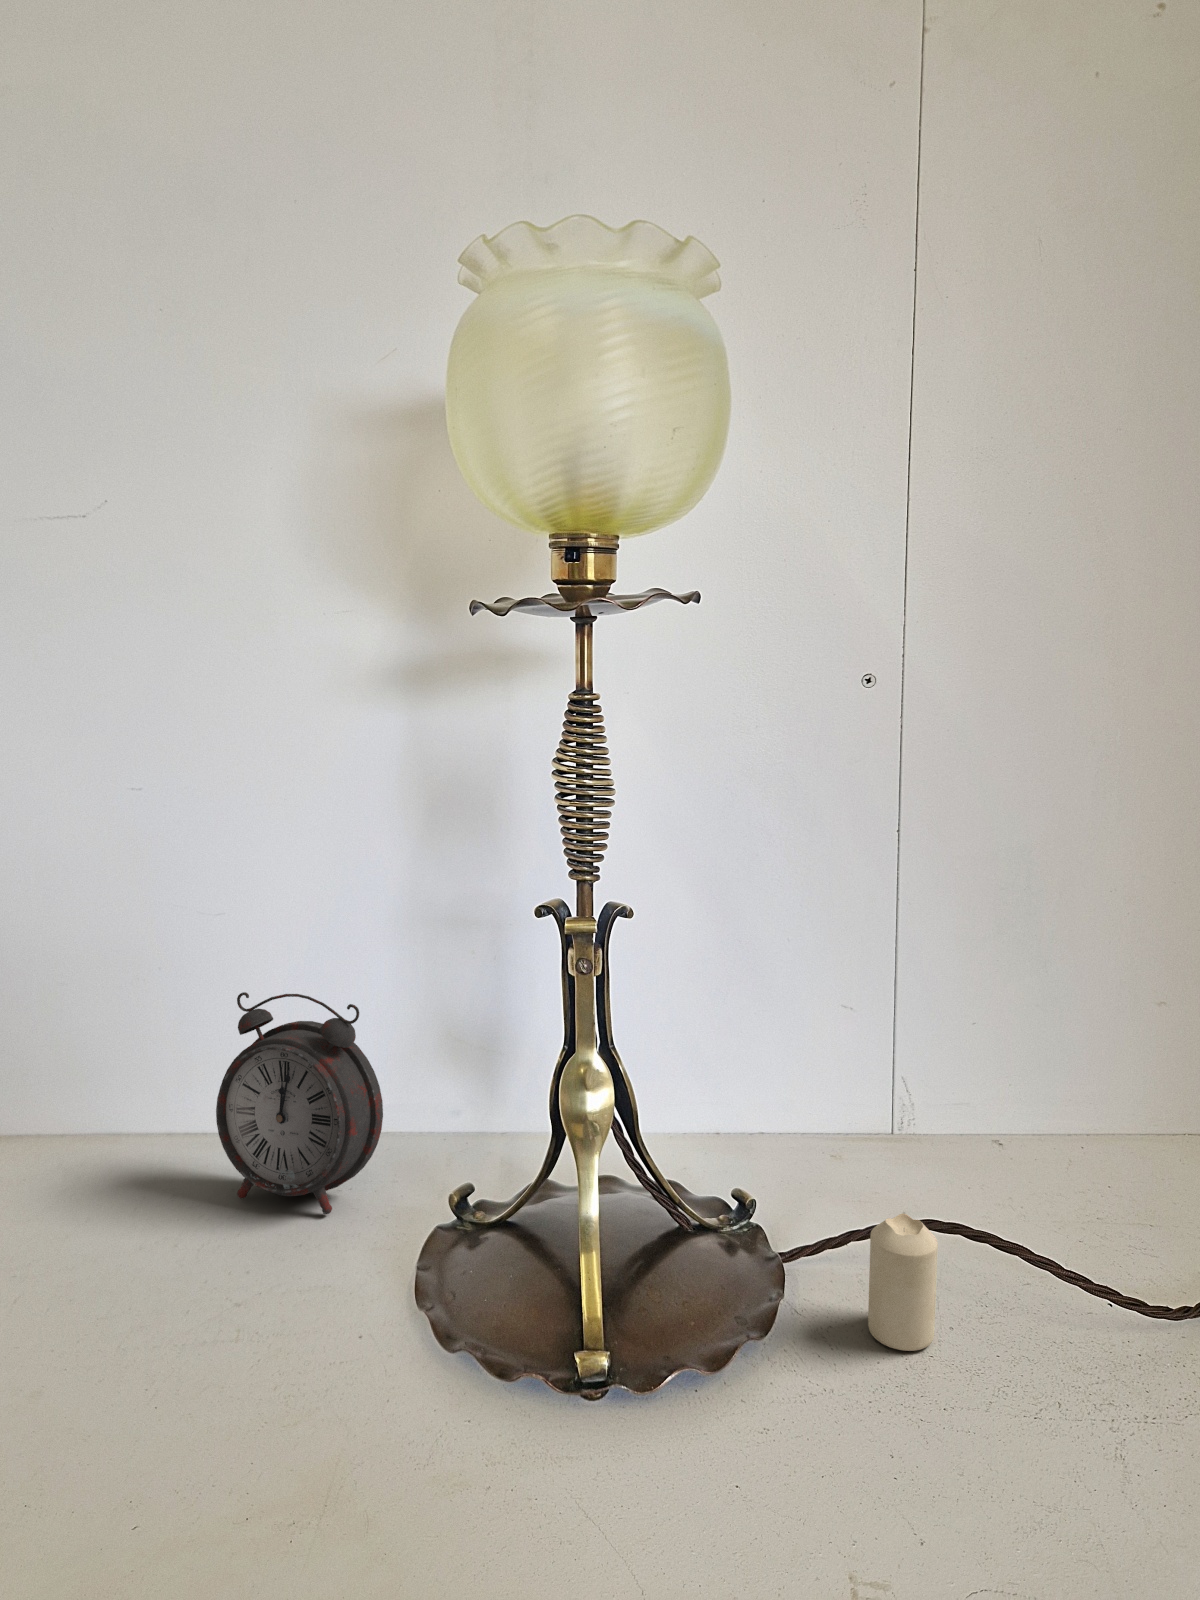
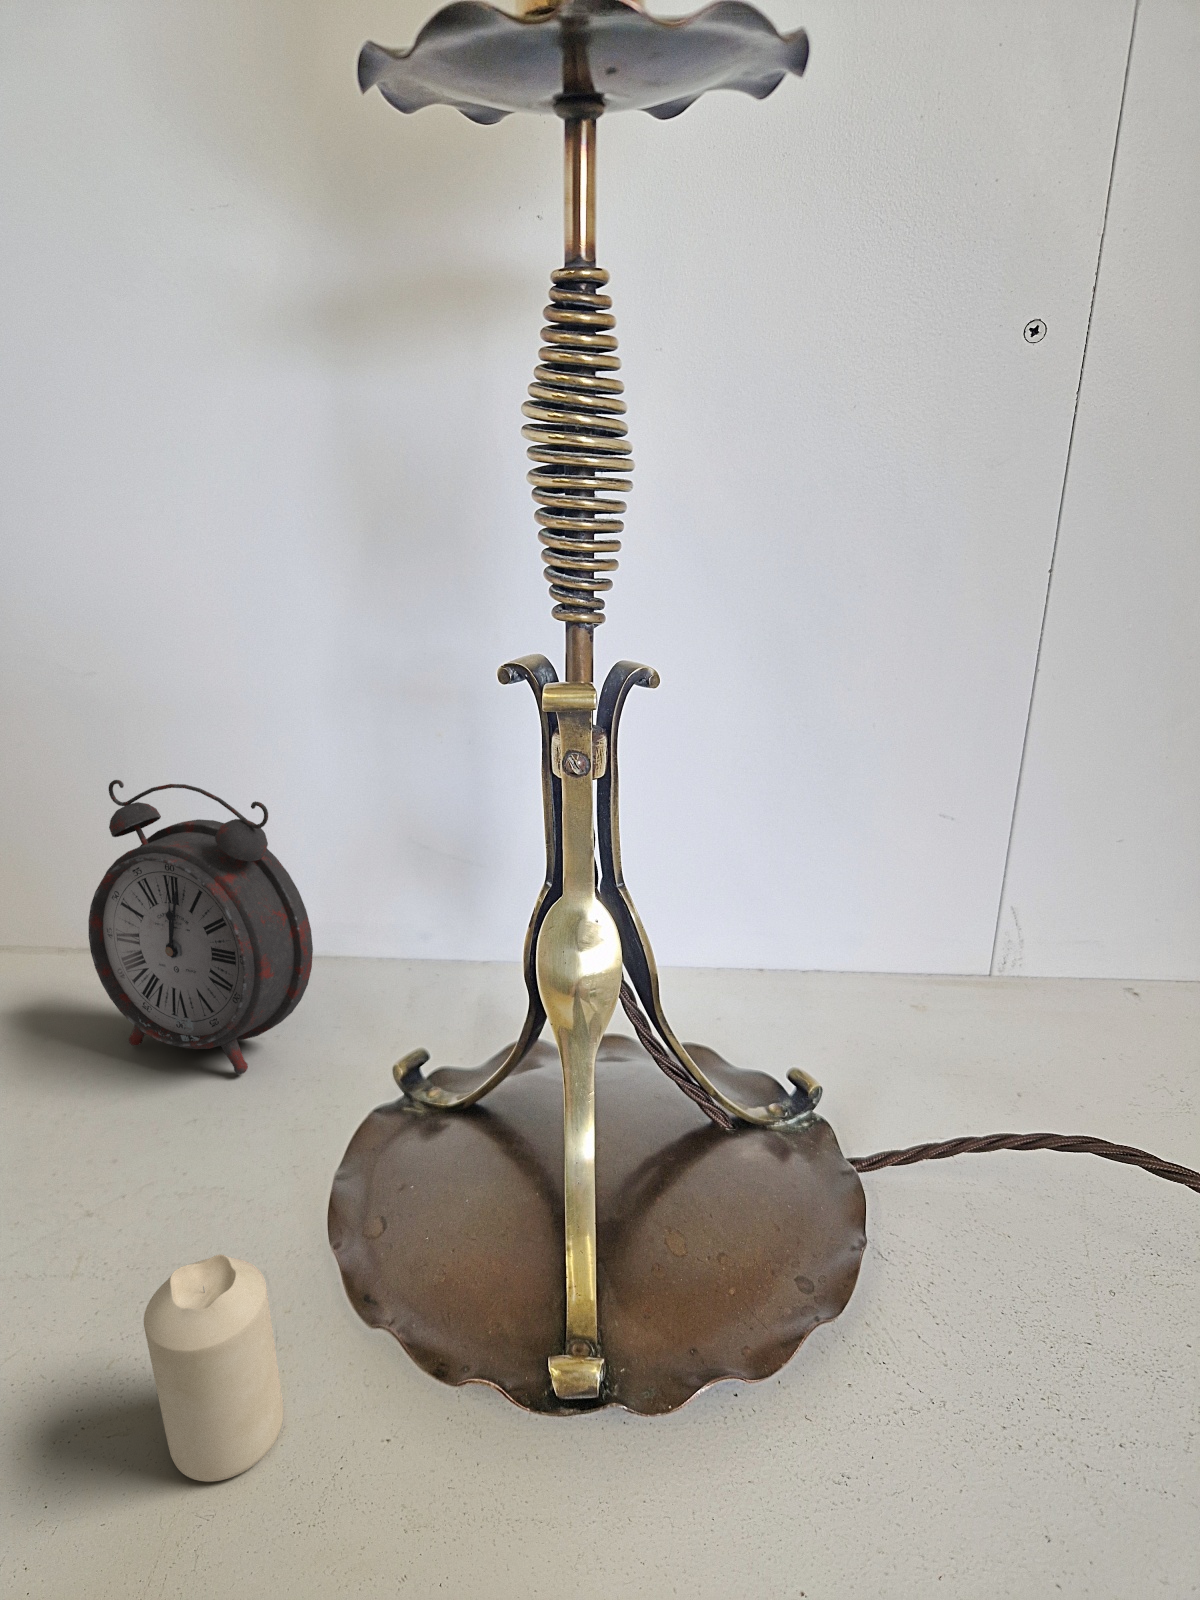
candle: present [868,1214,938,1351] -> present [144,1254,284,1482]

